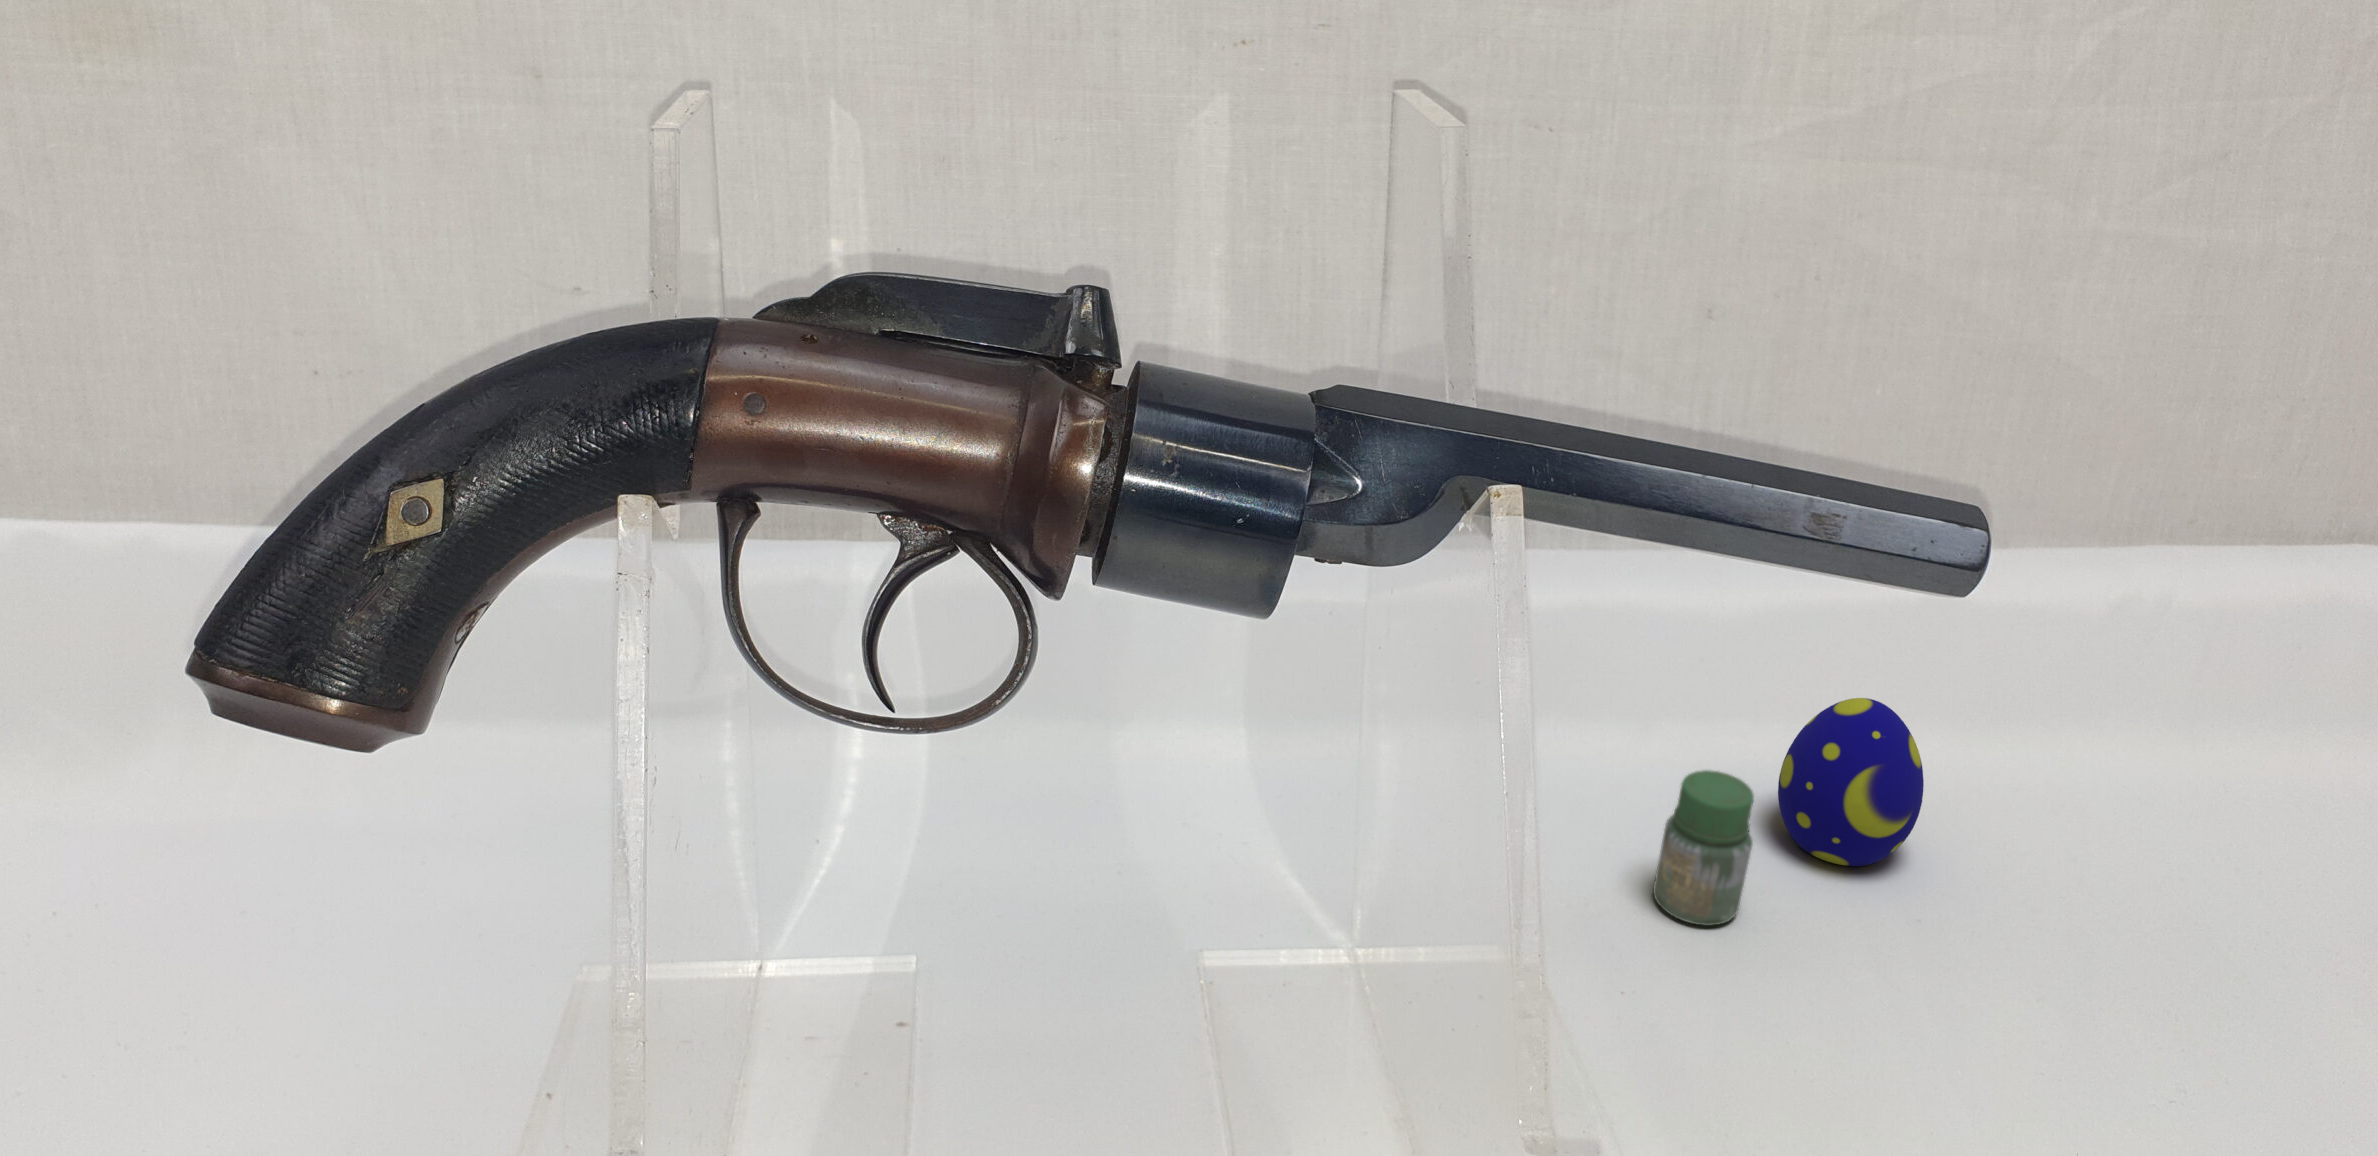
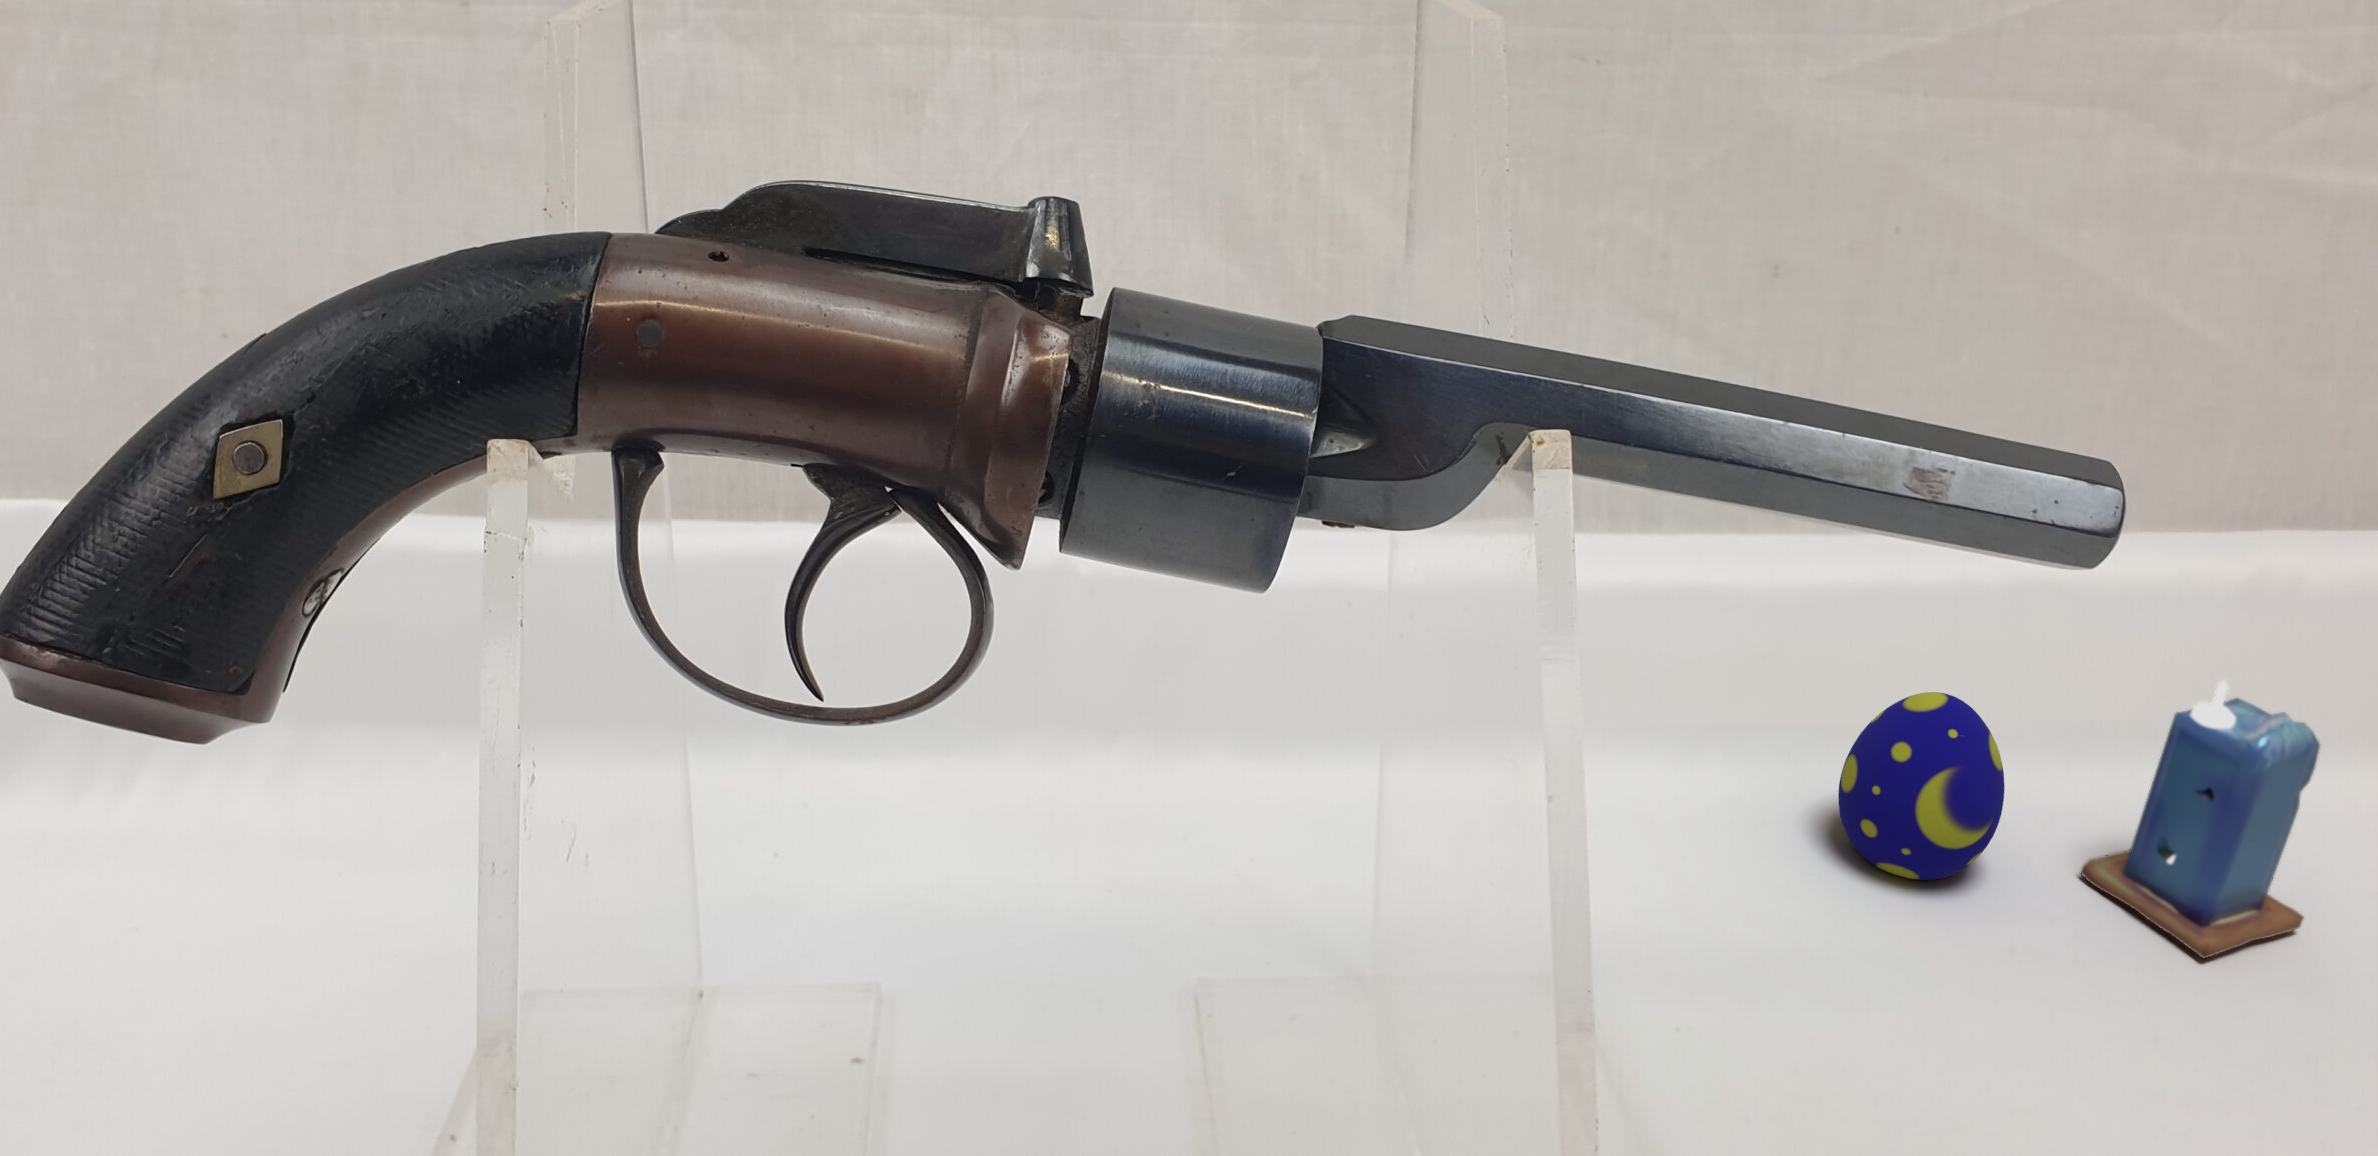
candle: none [1992,686,2197,934] -> present [2081,681,2320,958]
jar: present [1653,770,1754,925] -> none [1701,772,1817,947]

